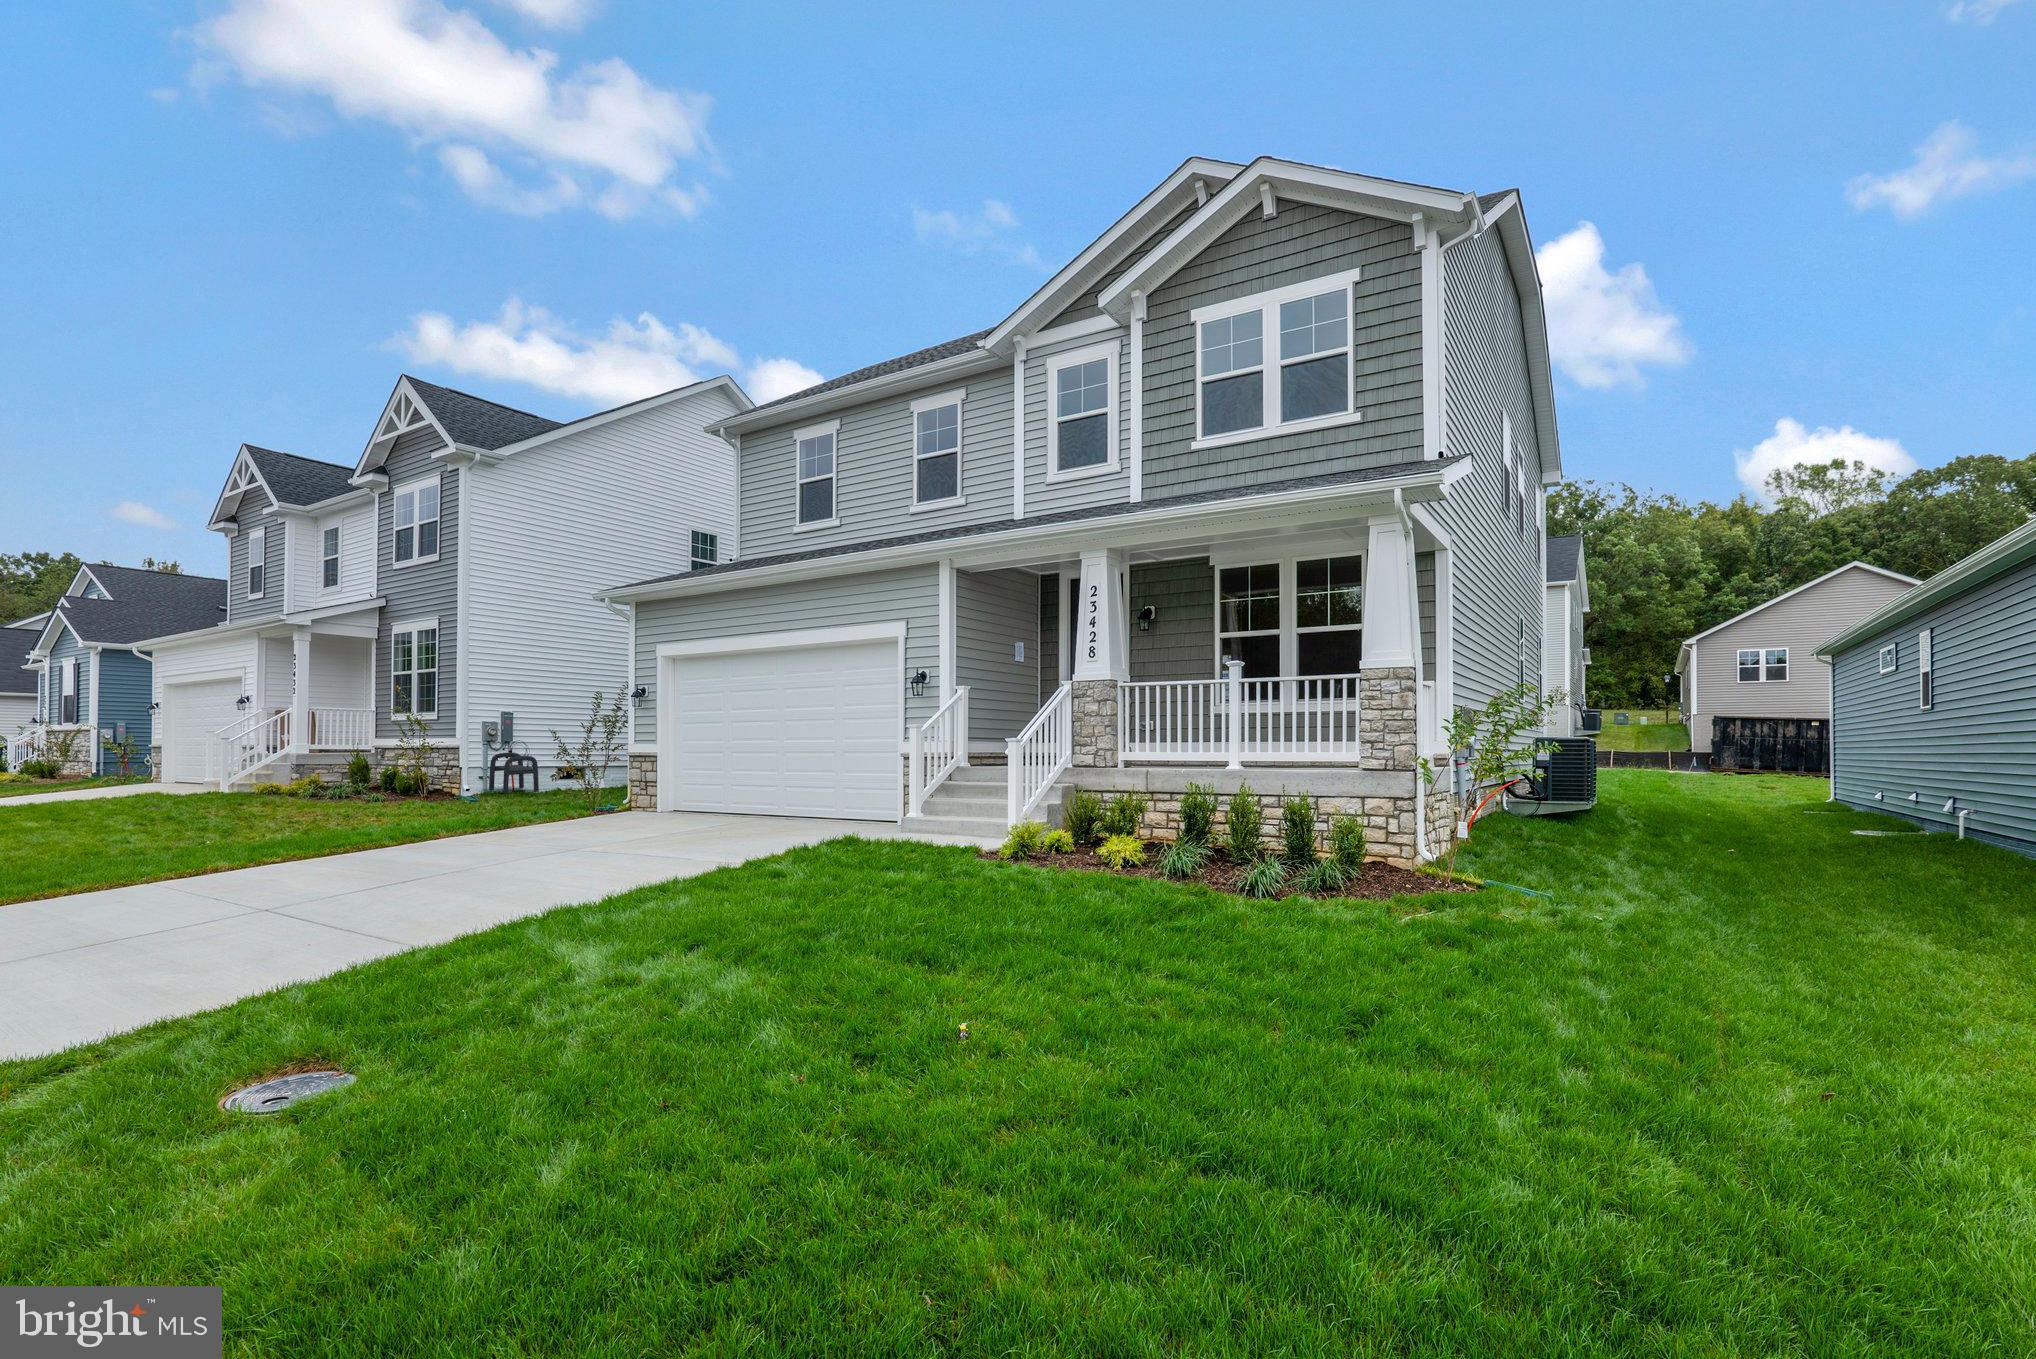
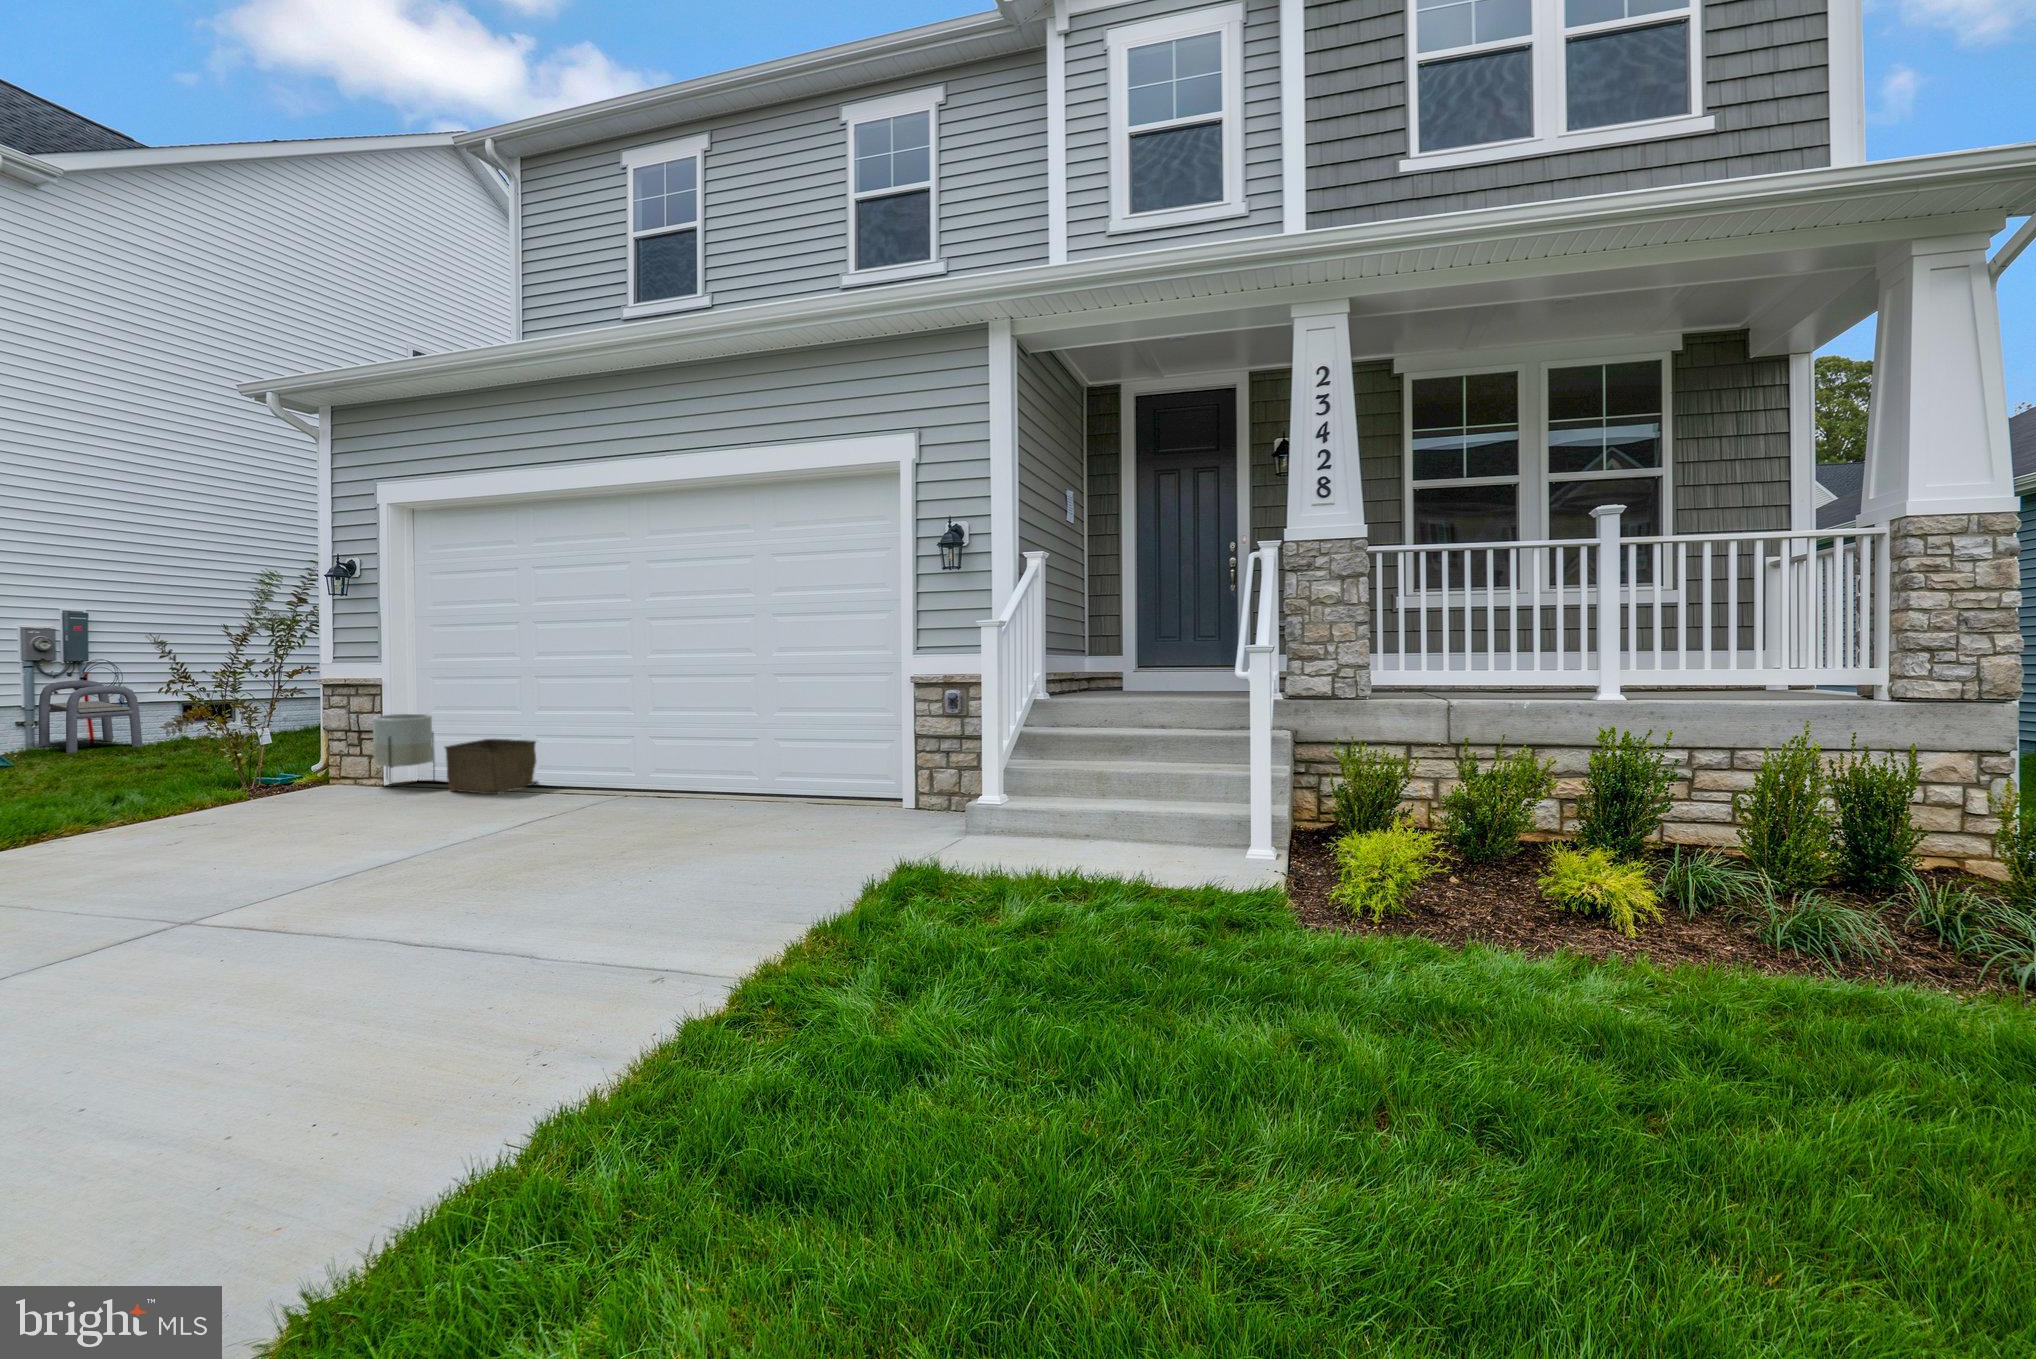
planter: none [648,772,678,812] -> present [373,714,435,783]
storage bin: none [680,786,727,816] -> present [445,739,538,794]

